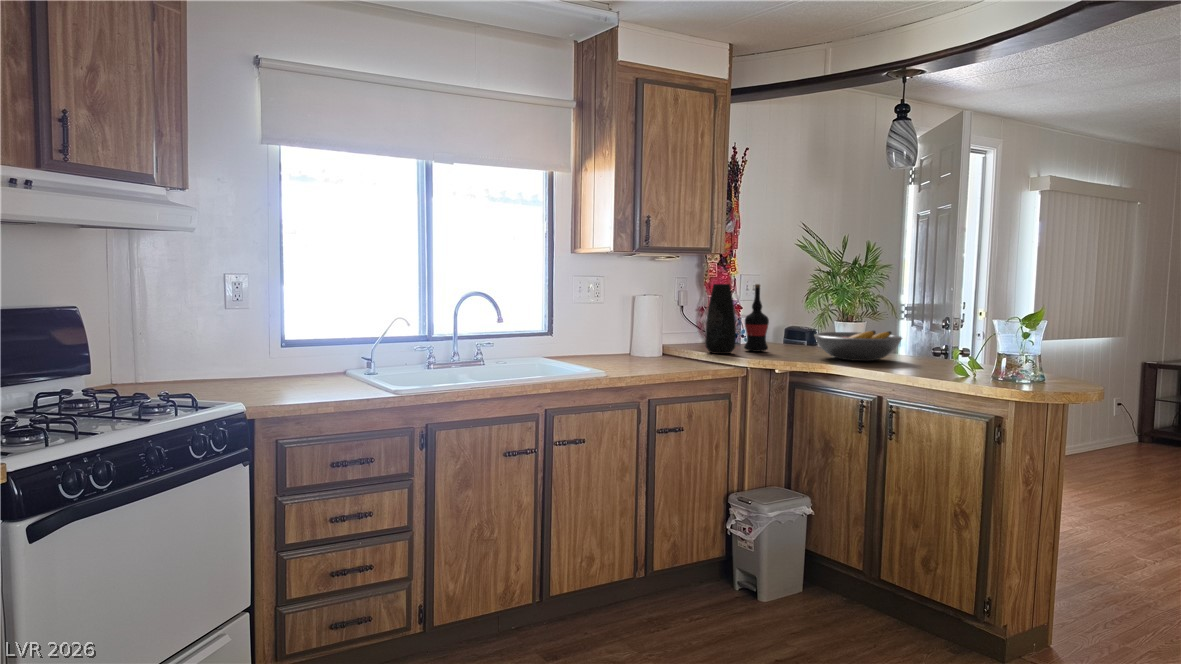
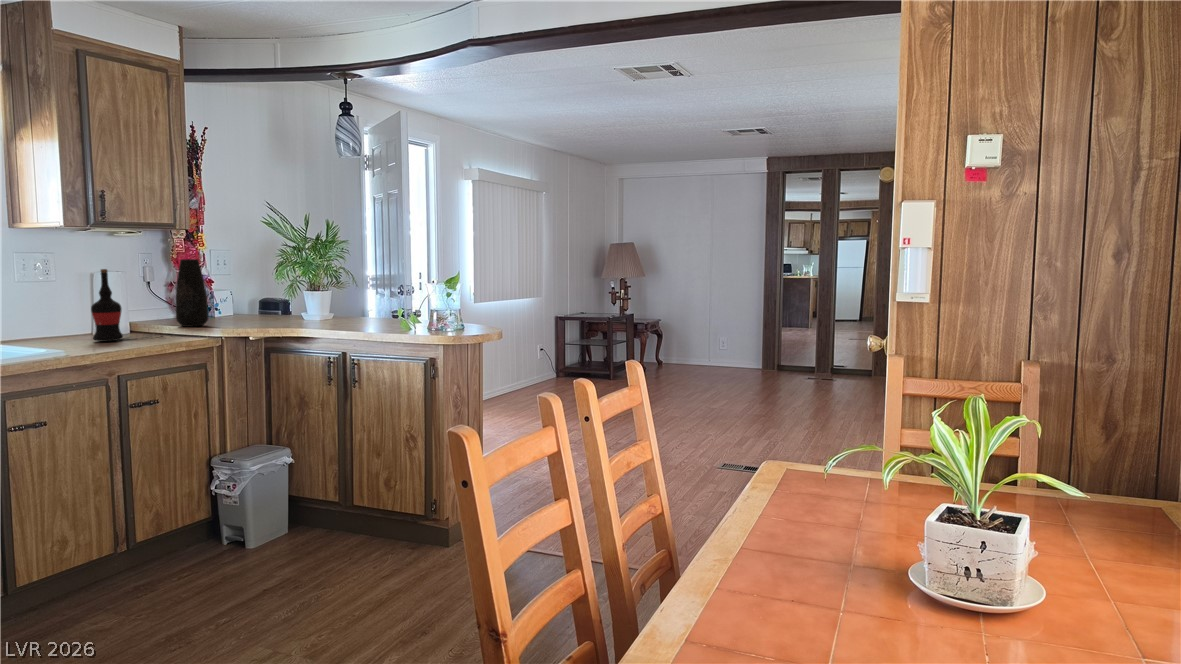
wine bottle: present [744,284,769,351] -> present [91,269,123,342]
fruit bowl: present [814,331,902,361] -> none [284,297,361,324]

